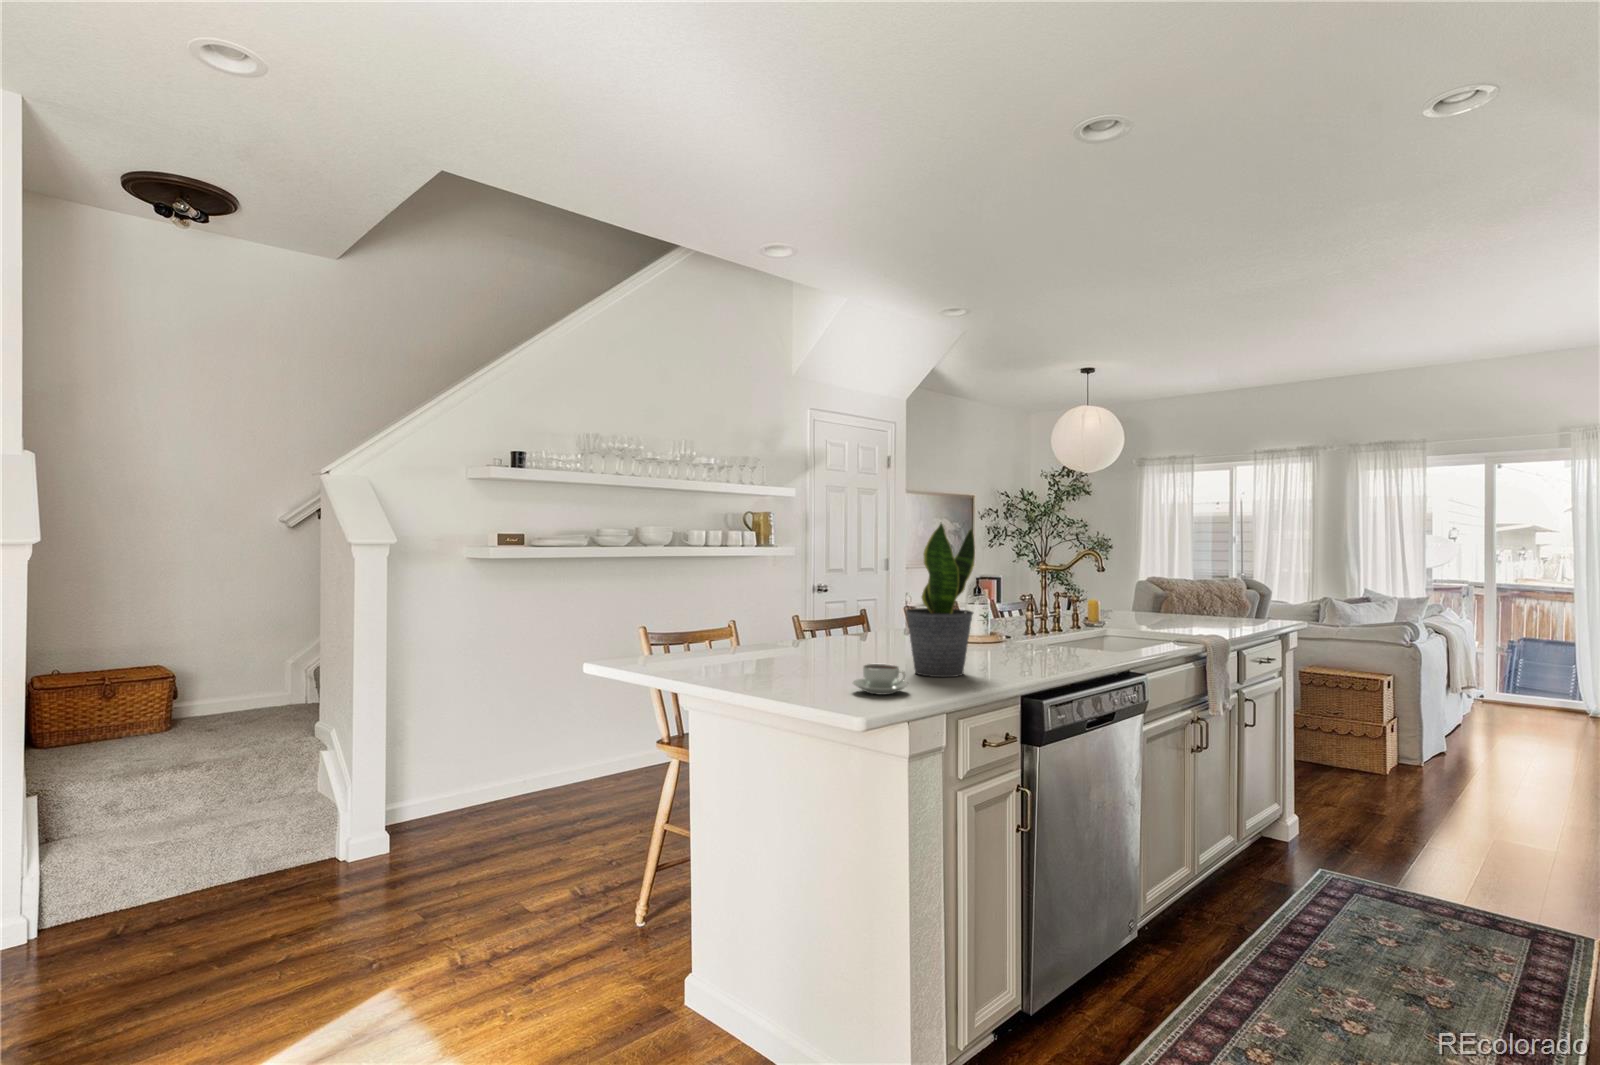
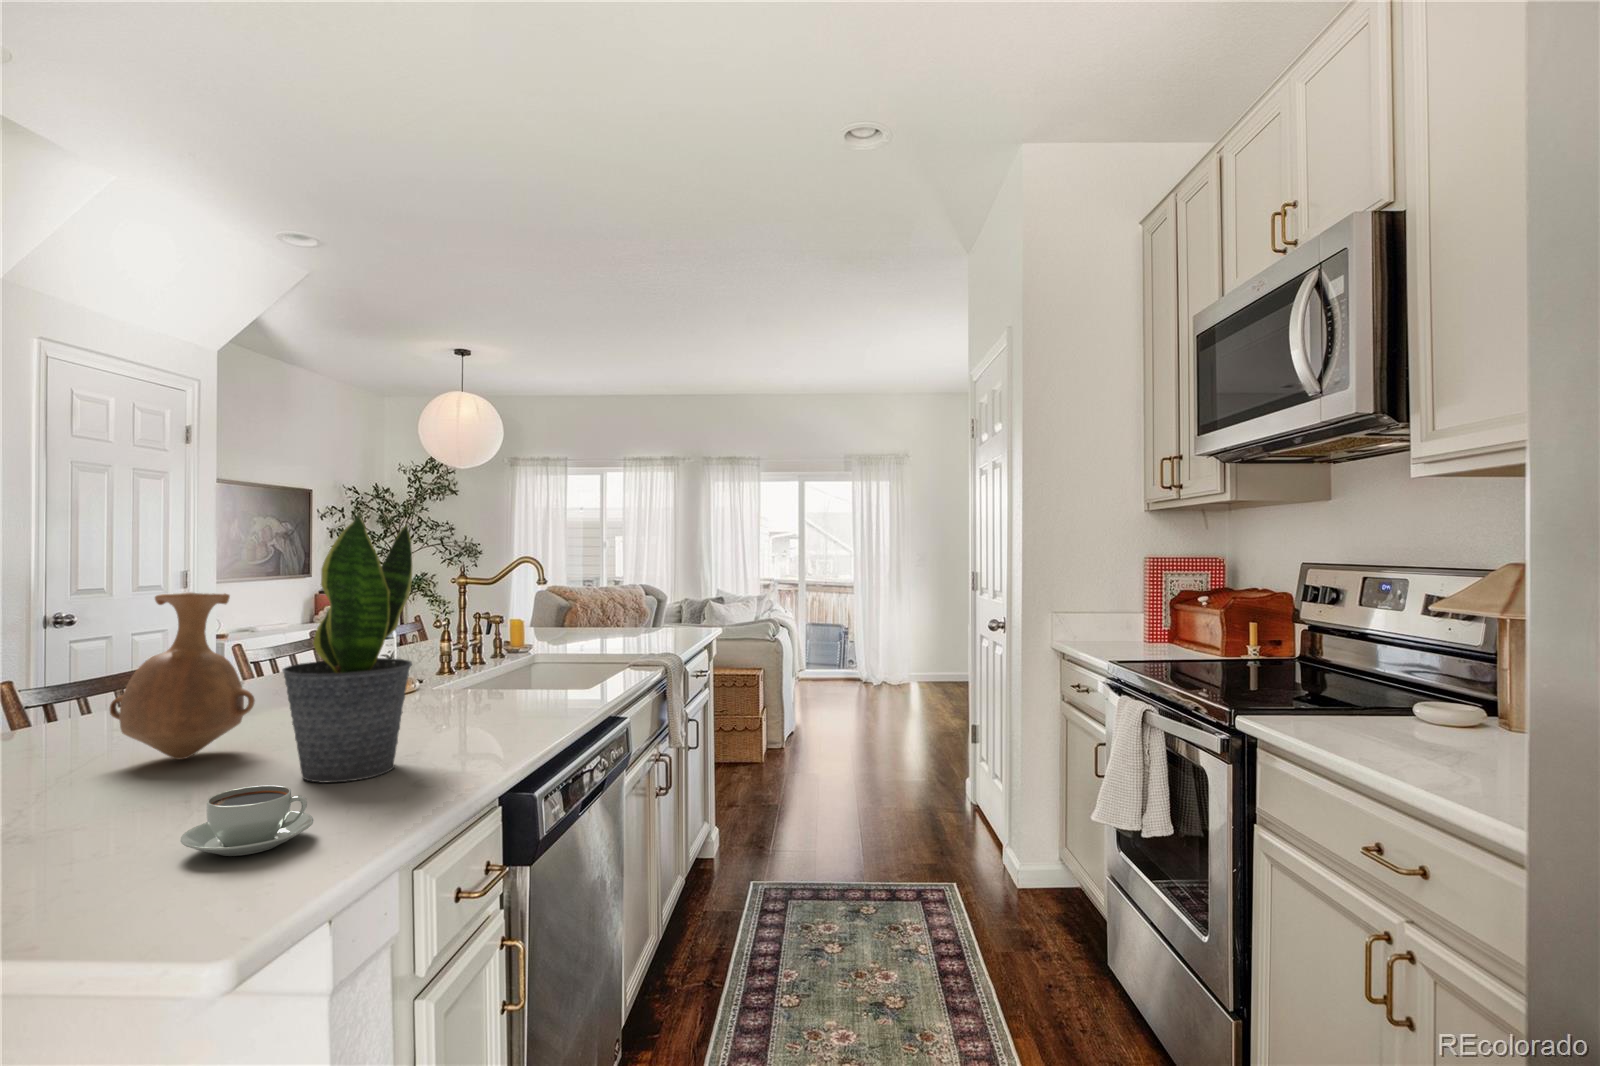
vase: none [833,566,898,658] -> present [110,592,255,759]

